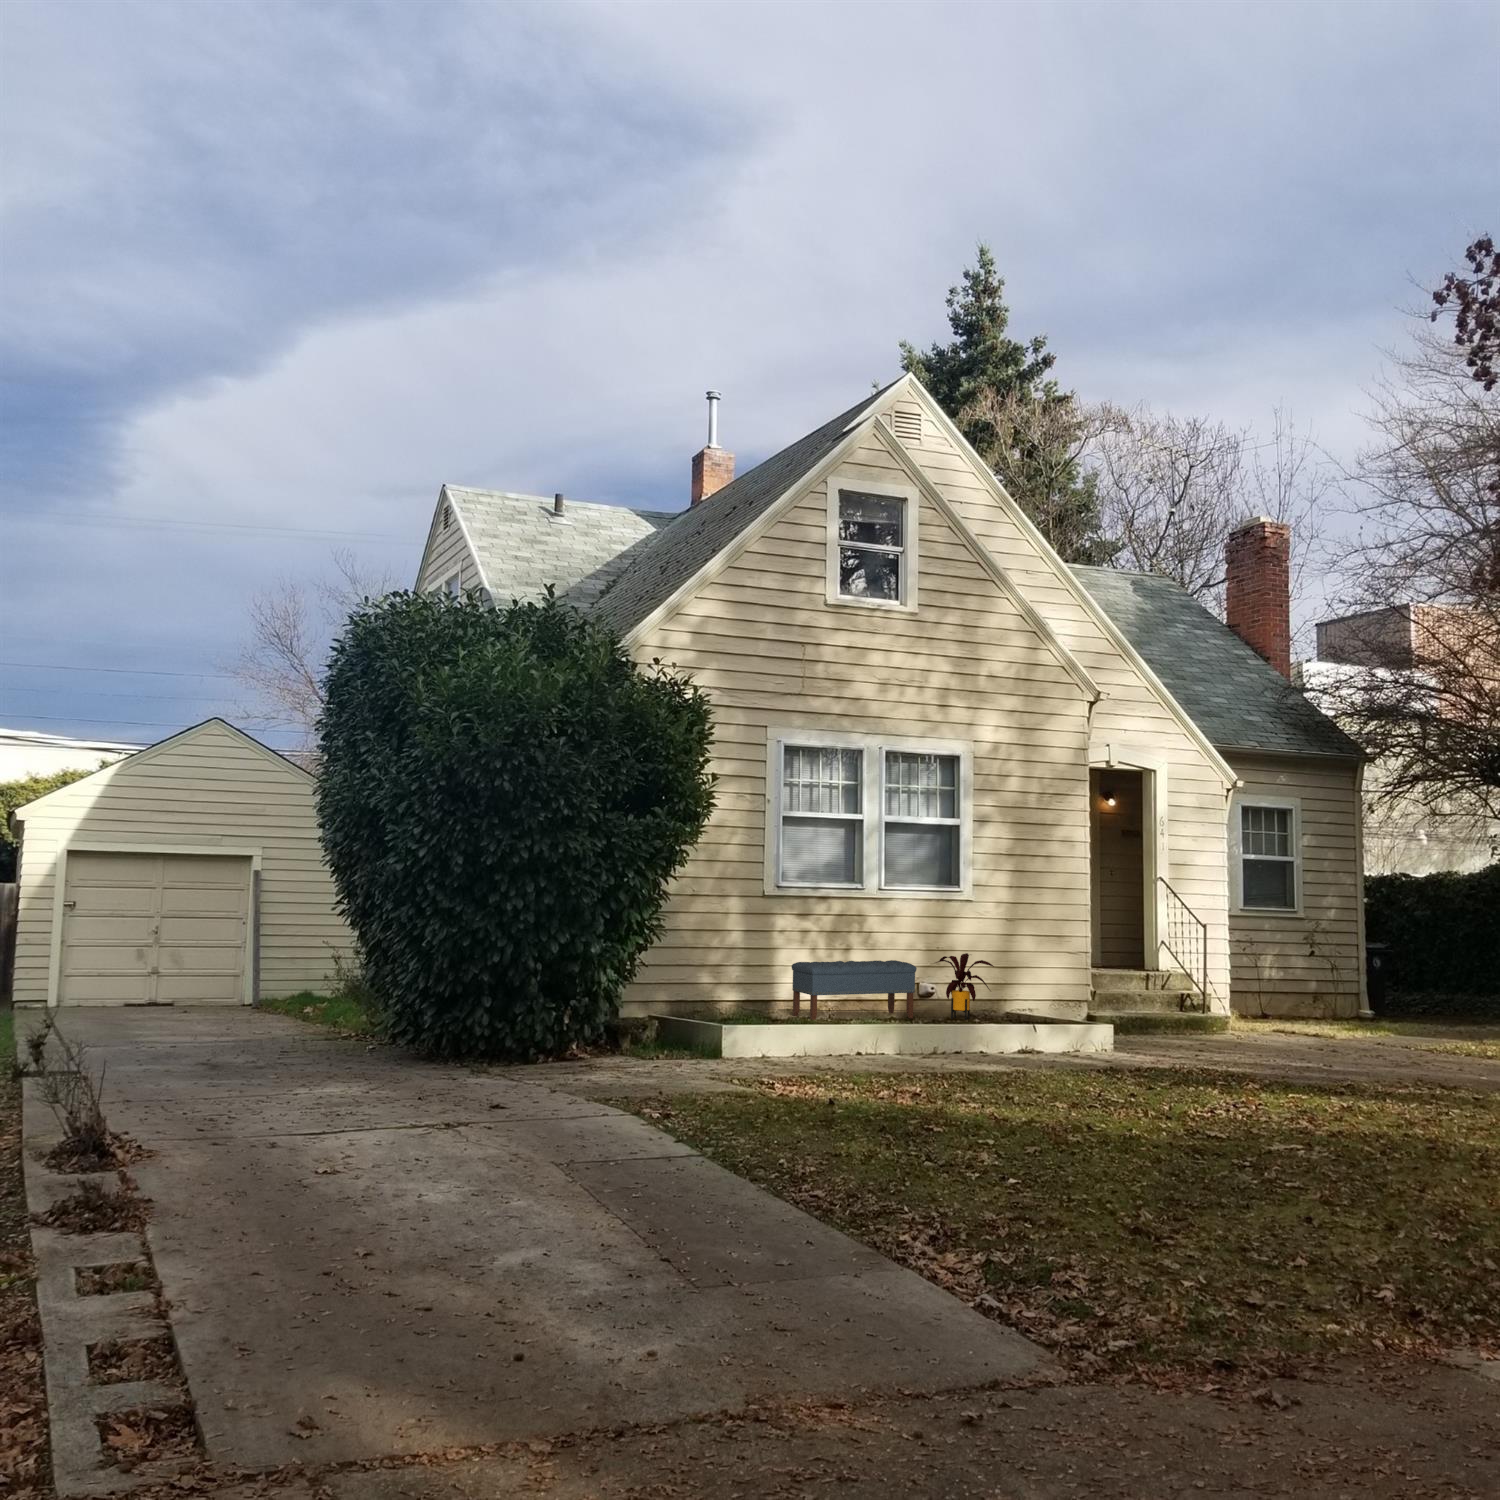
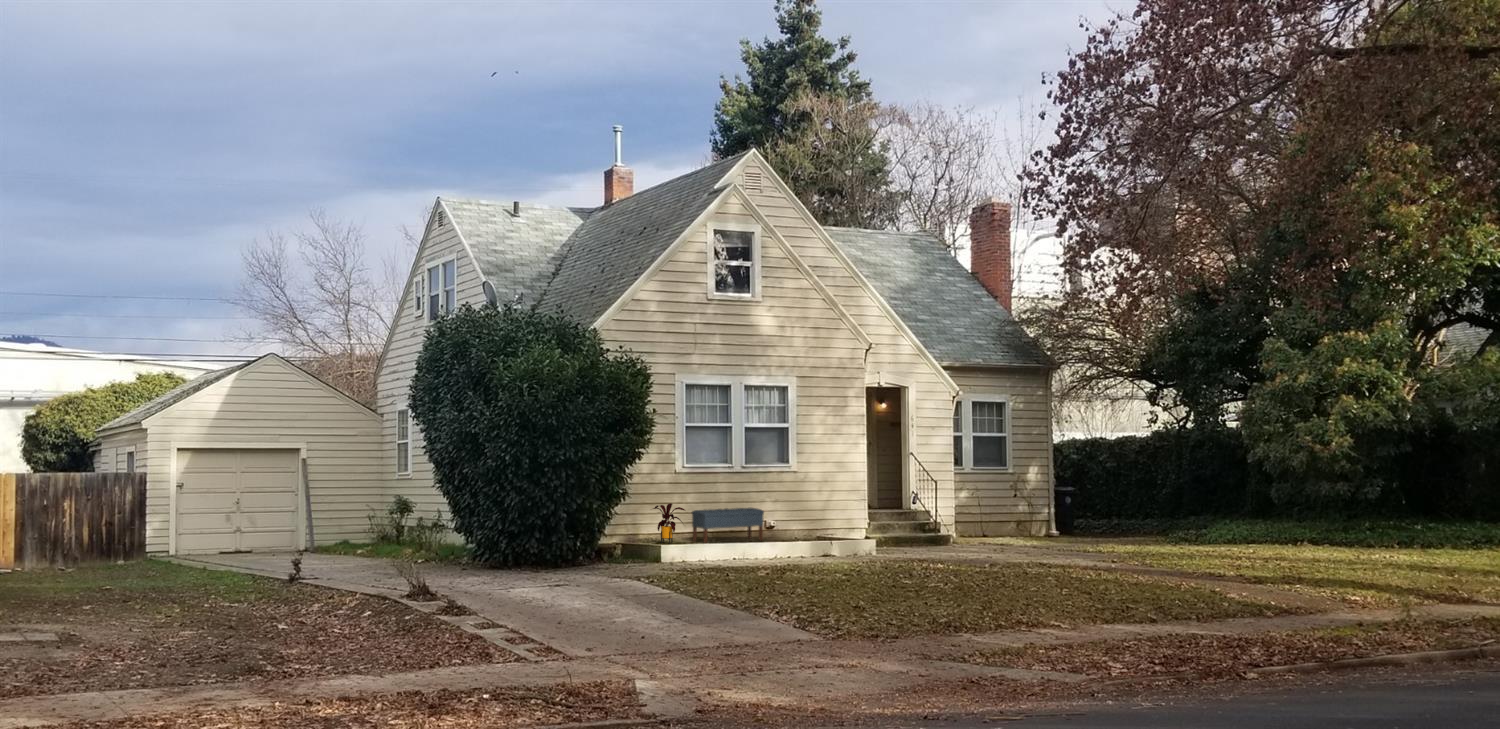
house plant: present [936,953,994,1020] -> present [653,503,685,544]

